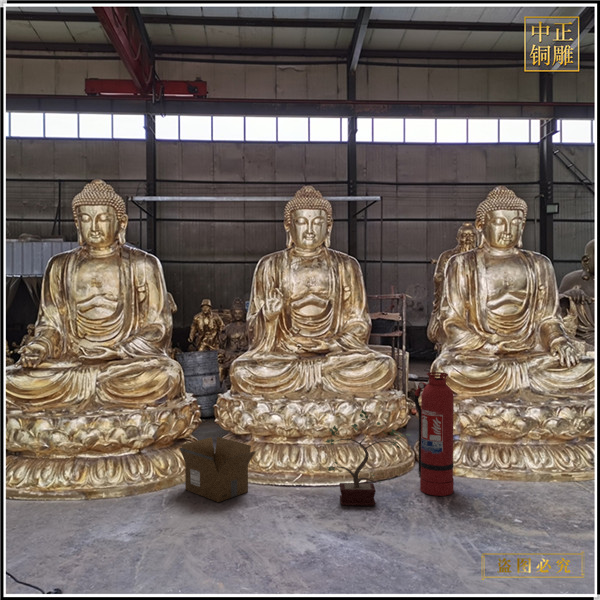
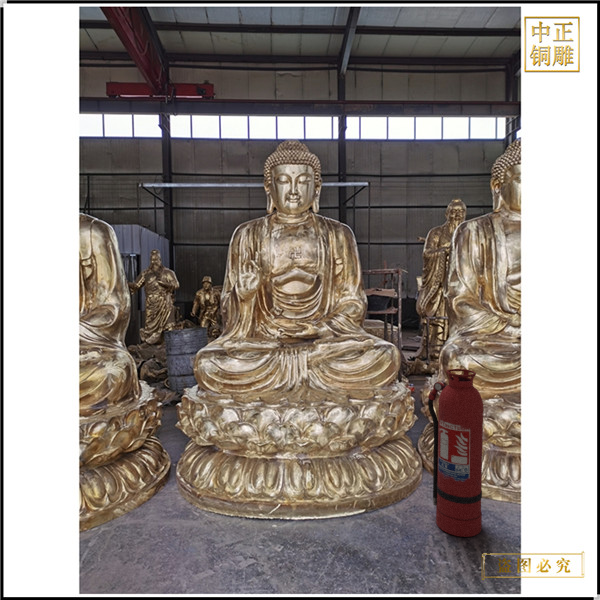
potted plant: present [326,410,411,506] -> none [308,423,433,559]
cardboard box: present [180,437,255,502] -> none [116,450,216,553]

